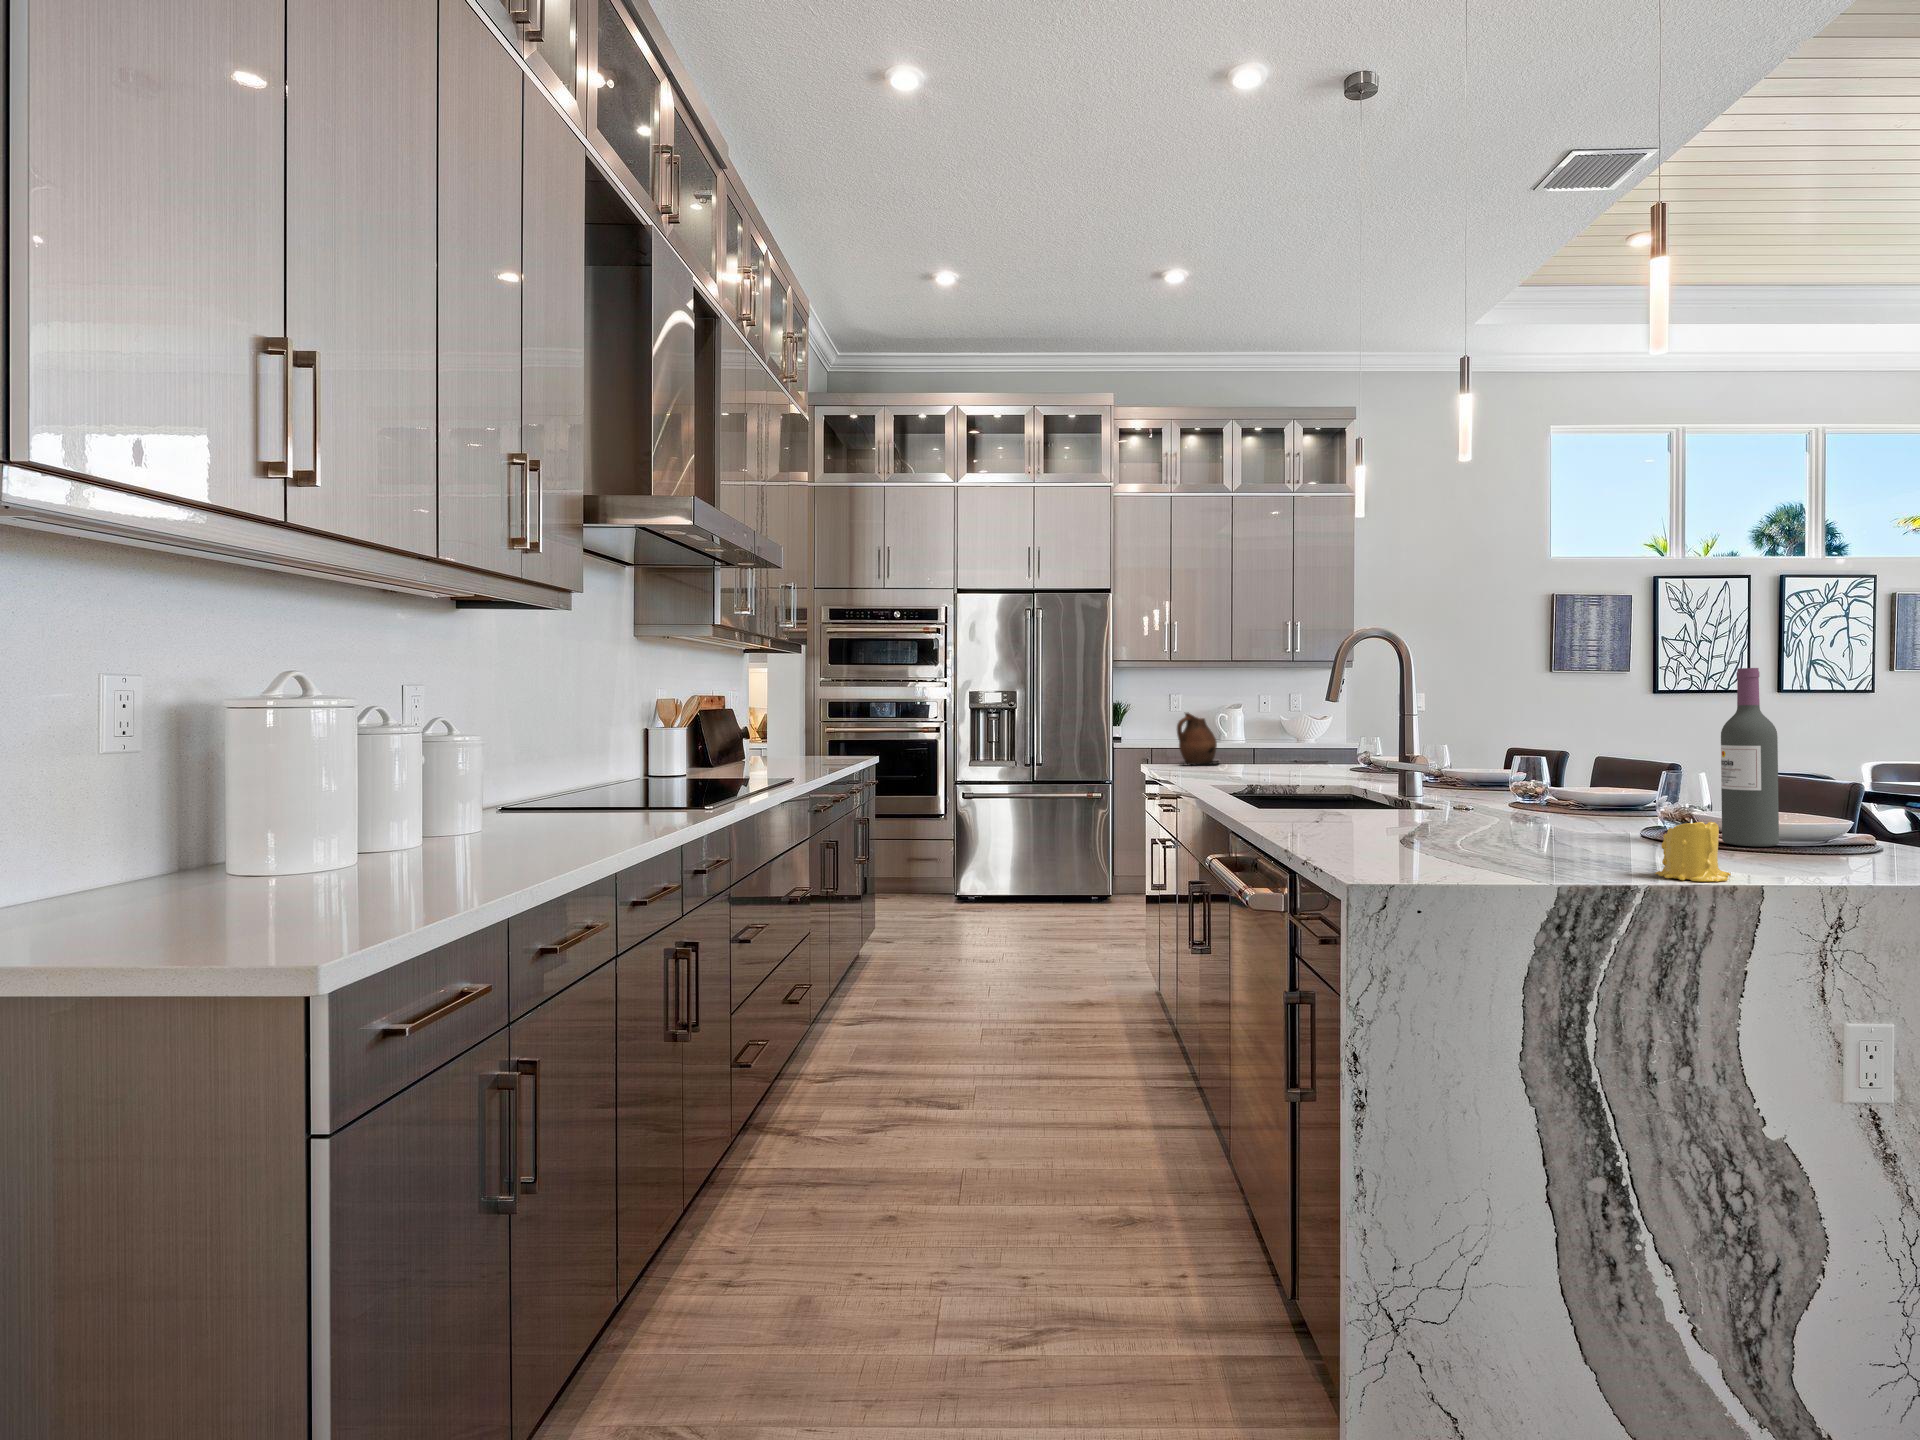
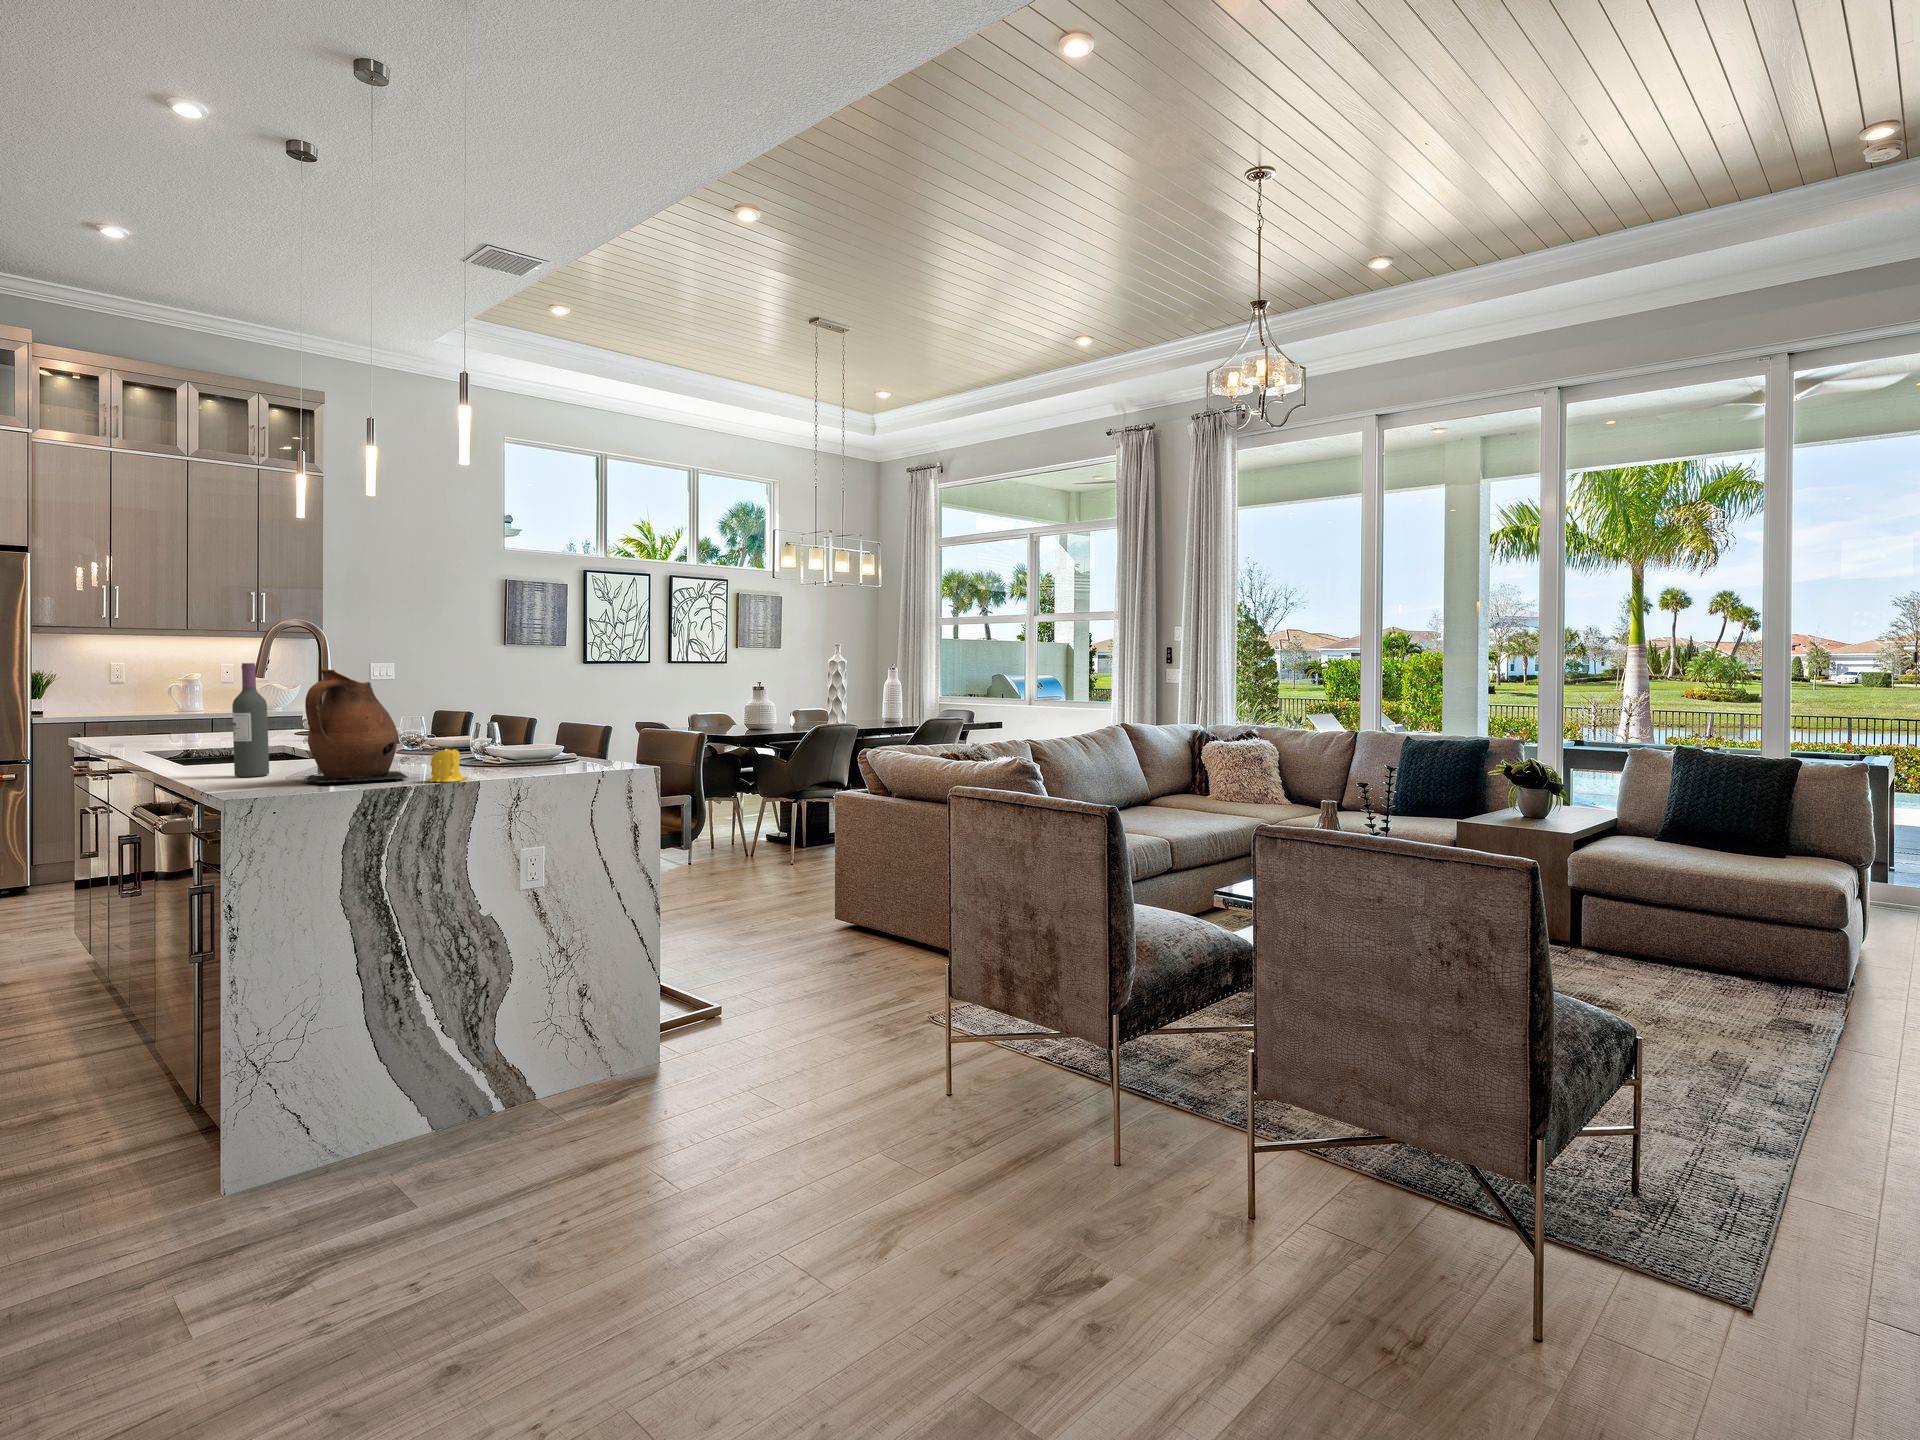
wine bottle: present [1721,668,1779,847] -> present [232,663,269,777]
ceramic pitcher: present [1177,713,1218,765] -> present [302,670,408,783]

